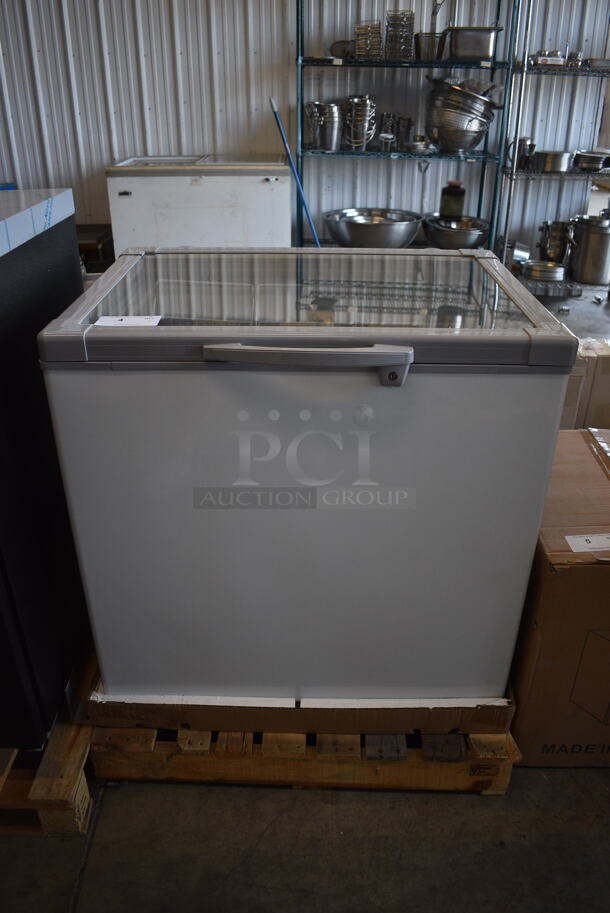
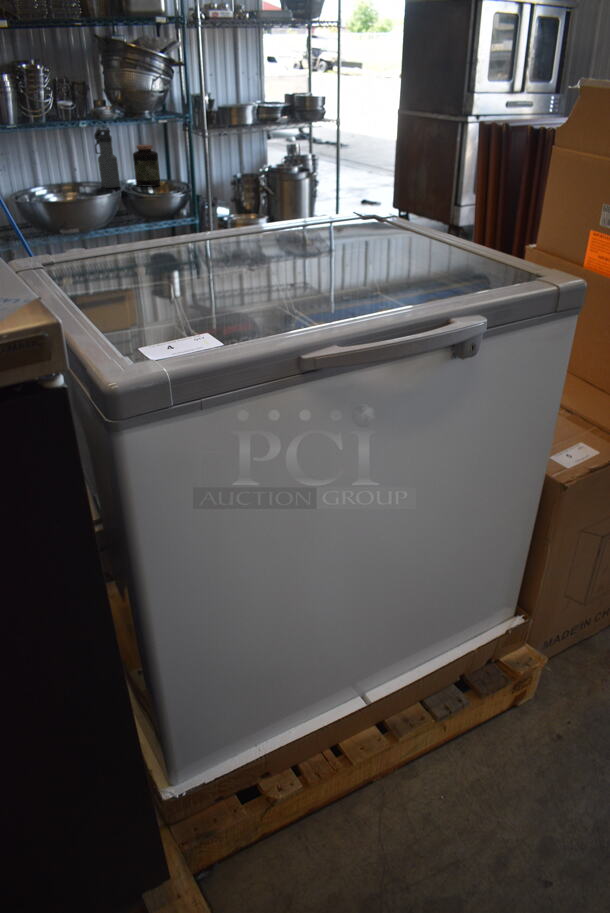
water bottle: none [405,163,425,218] -> present [94,129,120,188]

